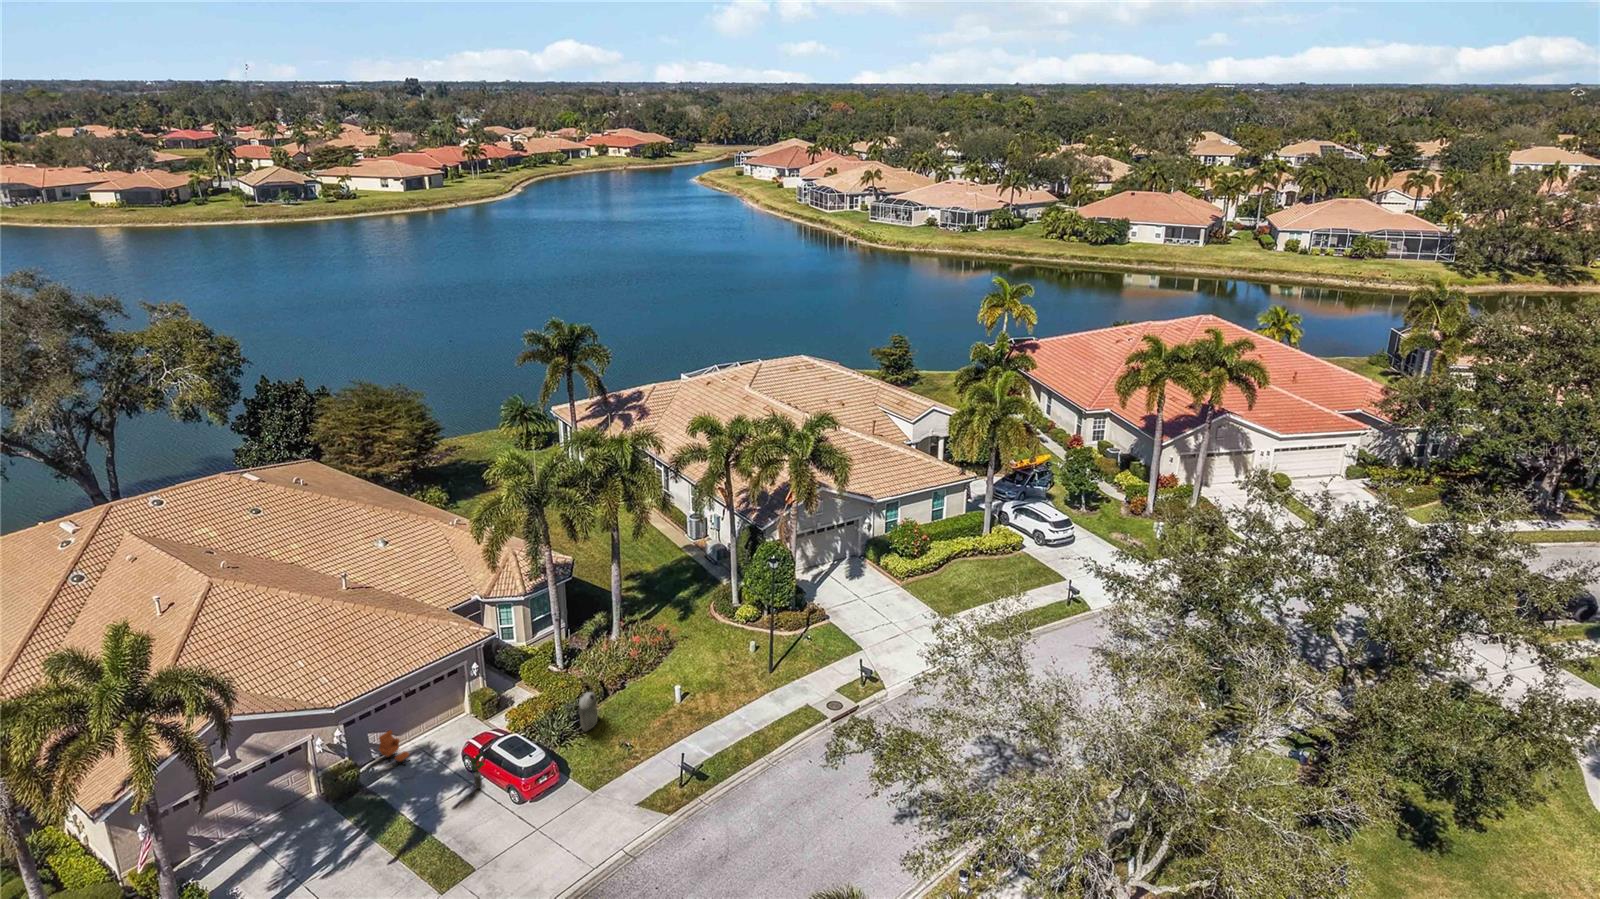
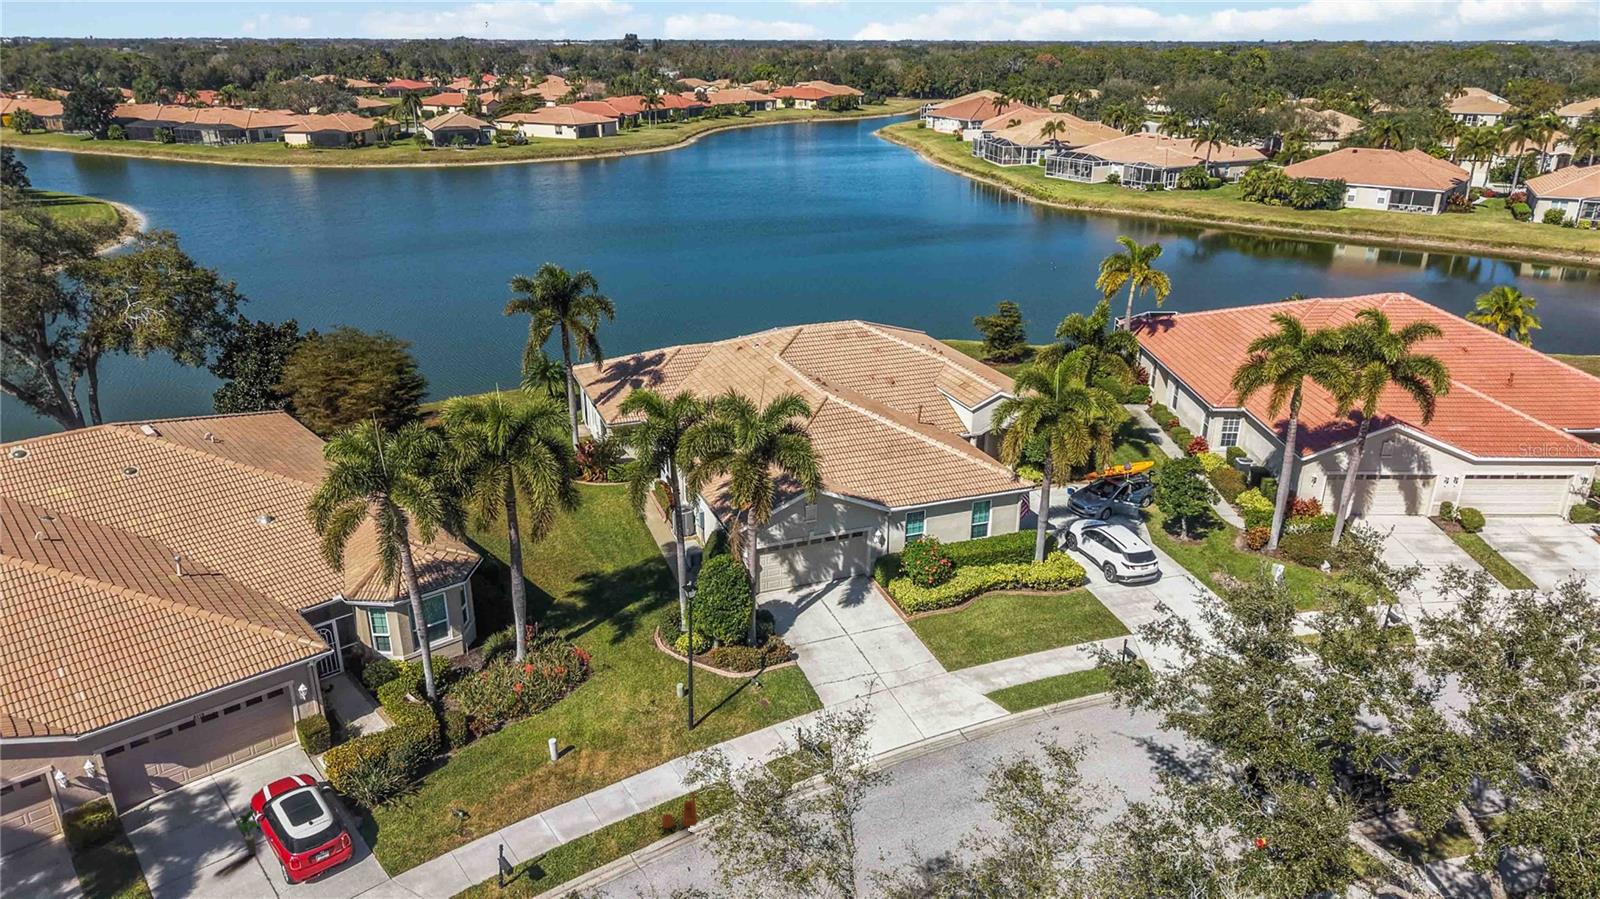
trash can: present [579,692,598,732] -> none [415,736,446,787]
lounge chair: present [379,730,409,763] -> present [661,792,697,832]

